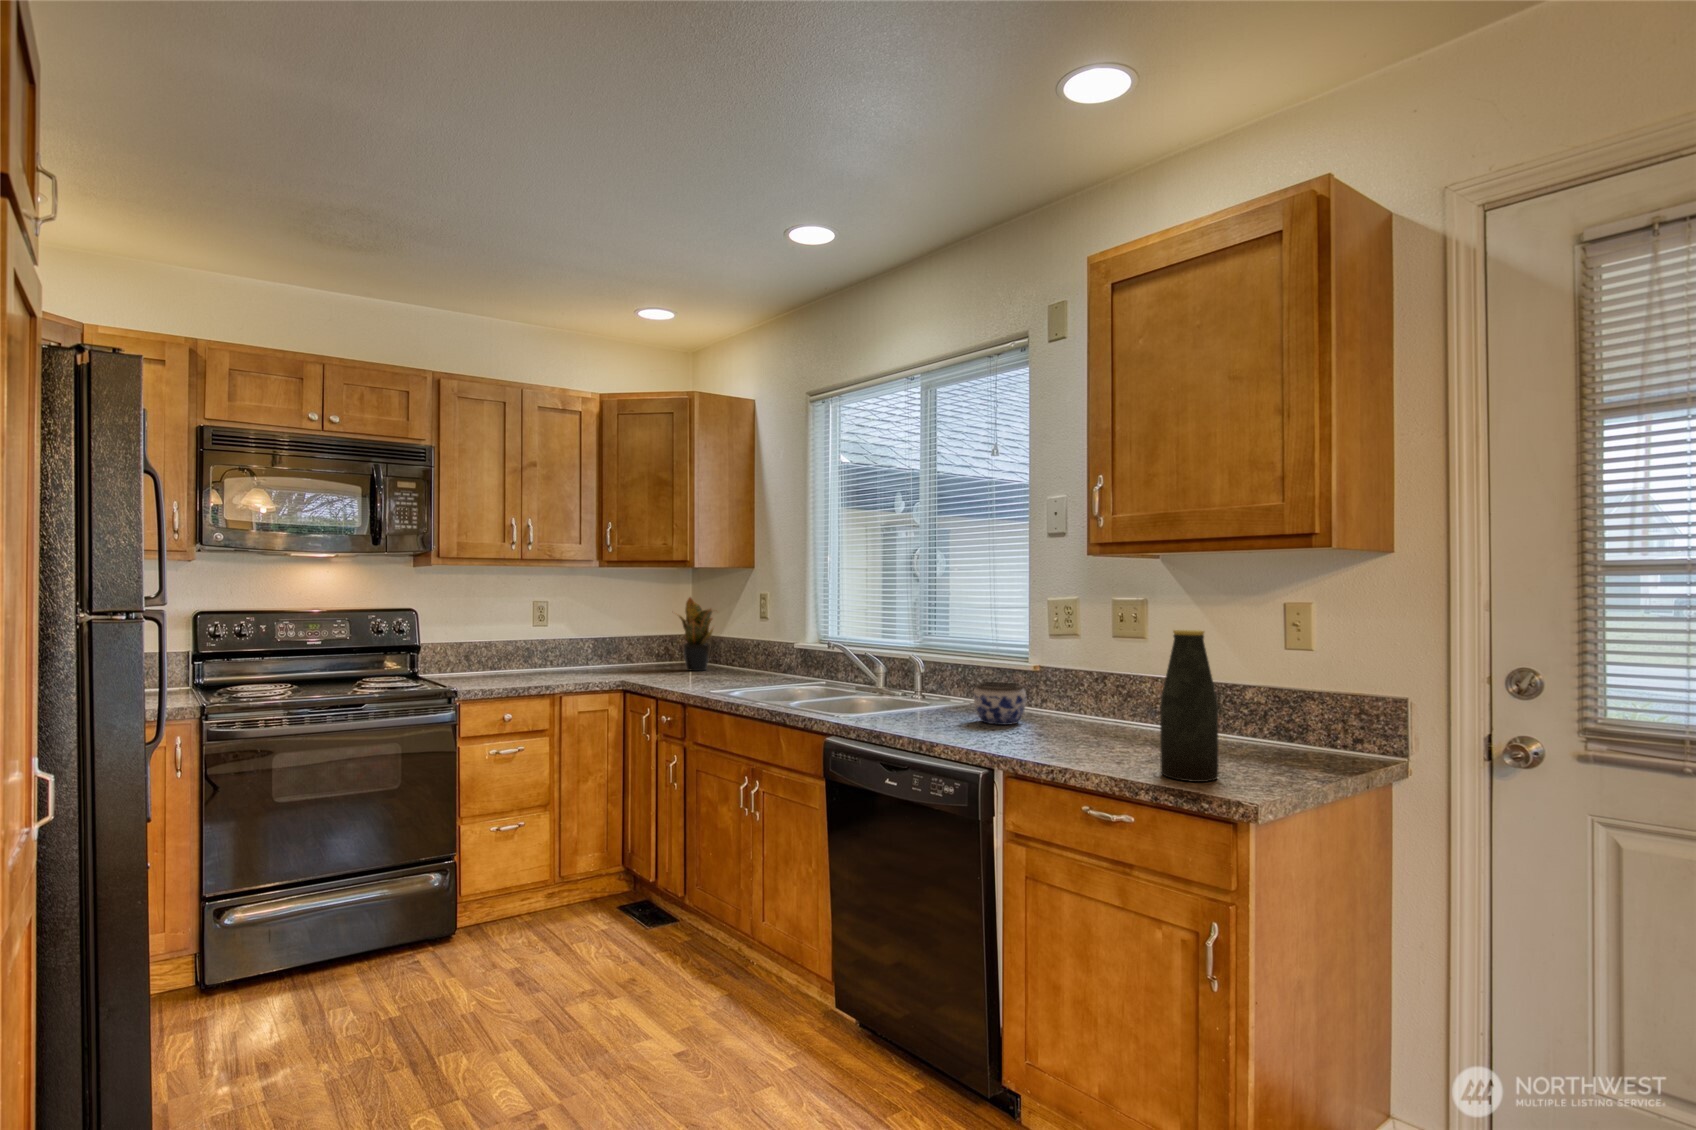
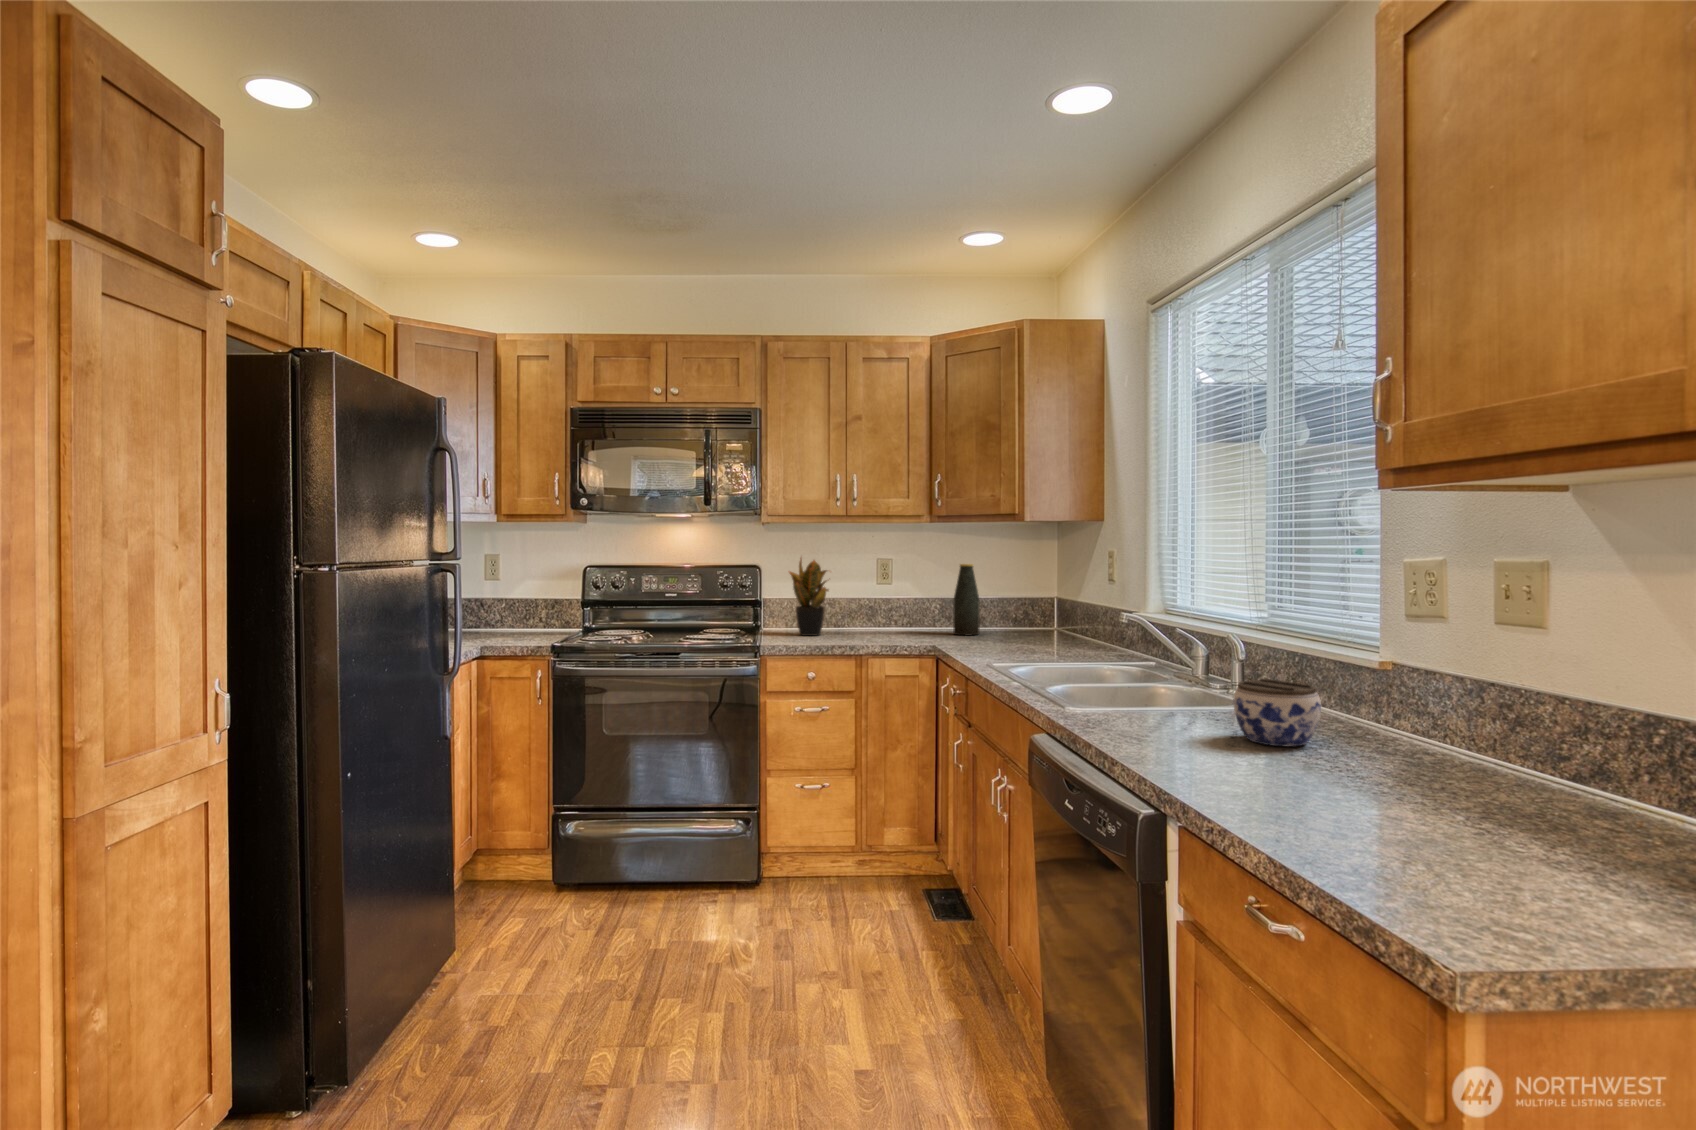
potted plant: present [679,597,713,671] -> present [789,558,829,636]
bottle: present [1160,630,1218,782] -> present [953,564,980,635]

